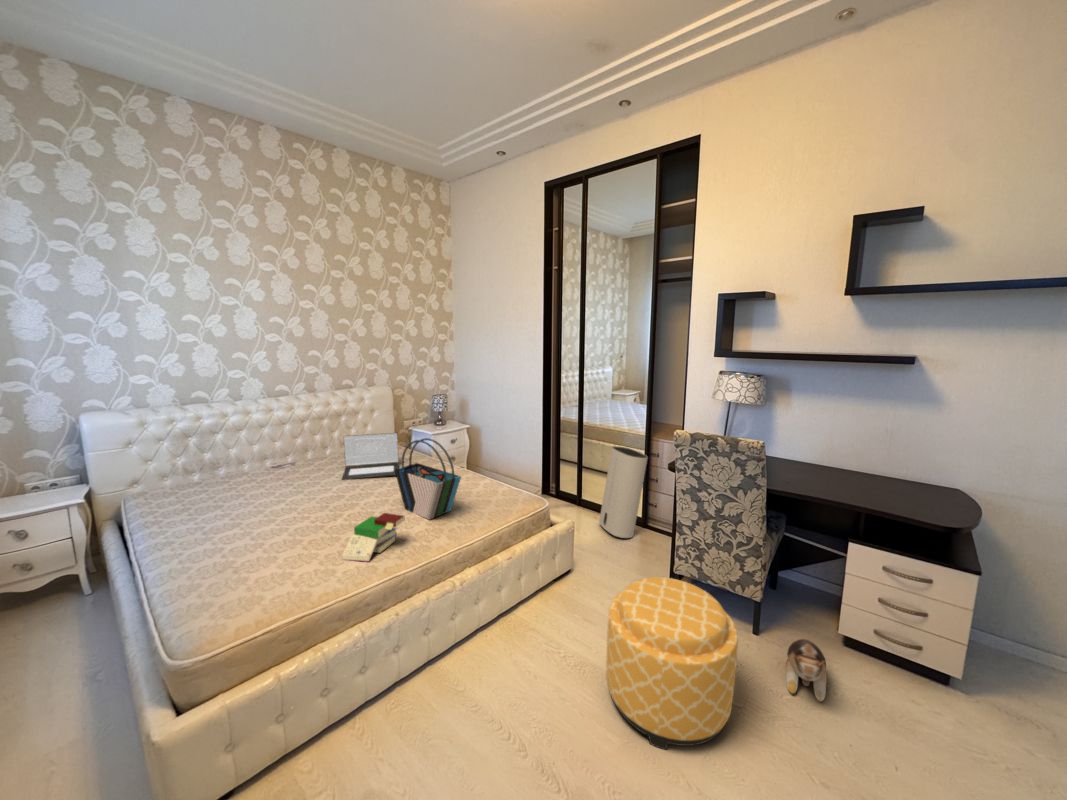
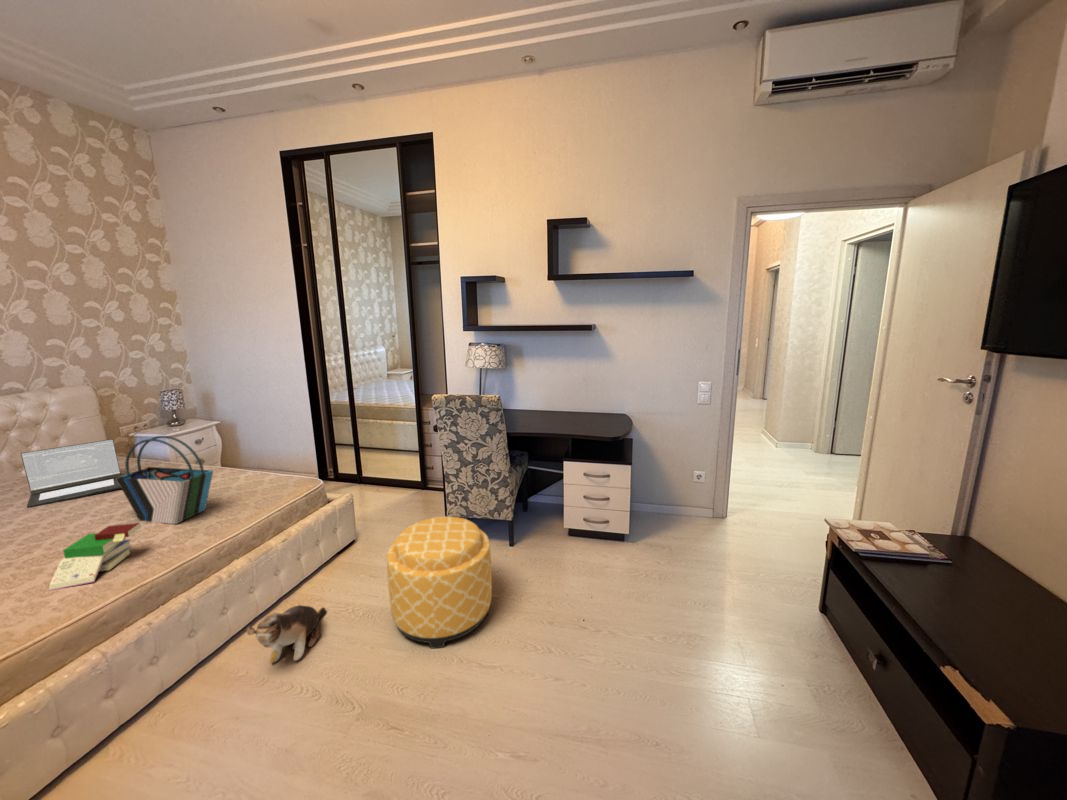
air purifier: present [599,447,648,538] -> none [381,420,420,502]
plush toy: present [786,639,827,701] -> present [247,605,325,663]

